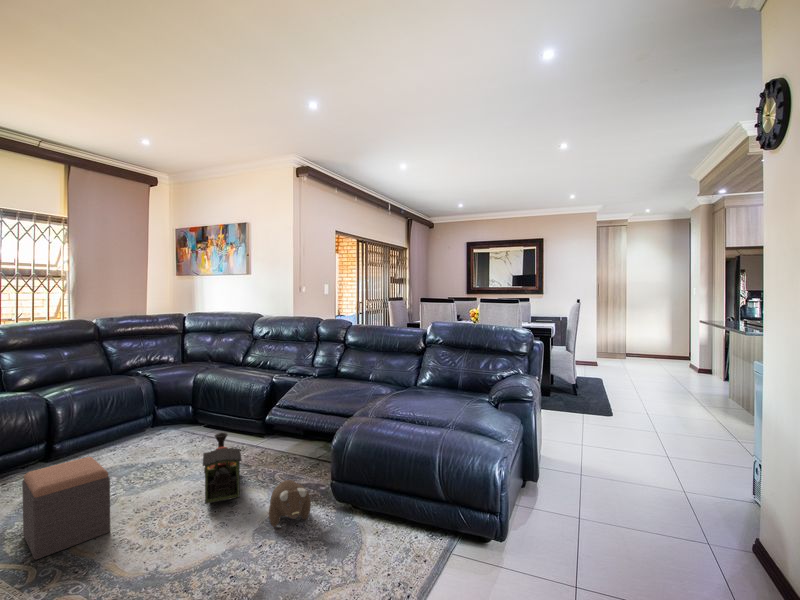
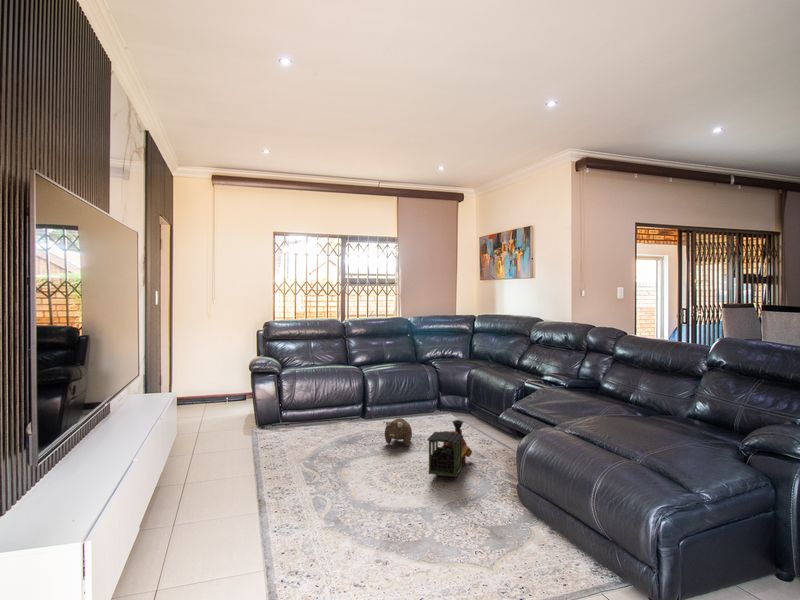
footstool: present [22,457,110,560] -> none [324,415,368,474]
plush toy: present [269,480,311,527] -> present [385,418,412,446]

